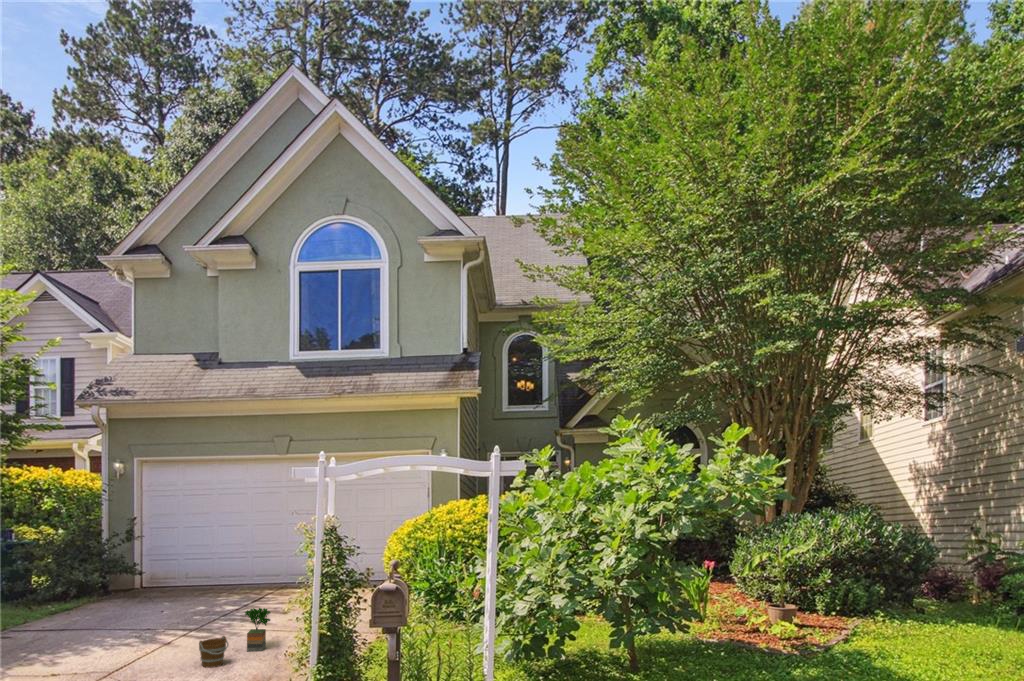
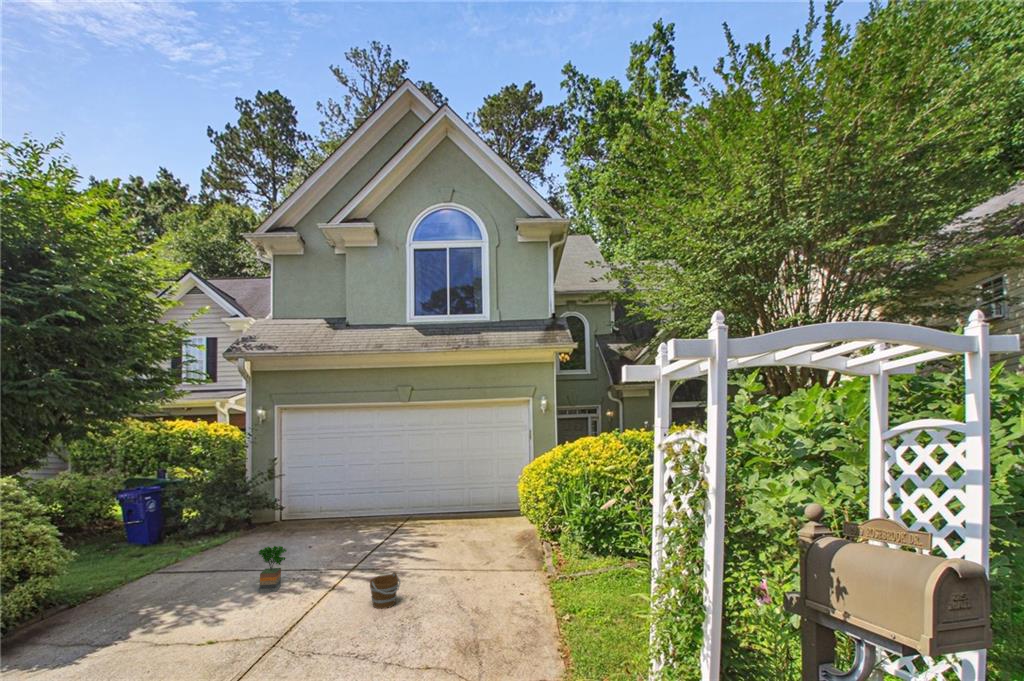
potted tree: present [245,608,271,652] -> present [259,546,287,593]

